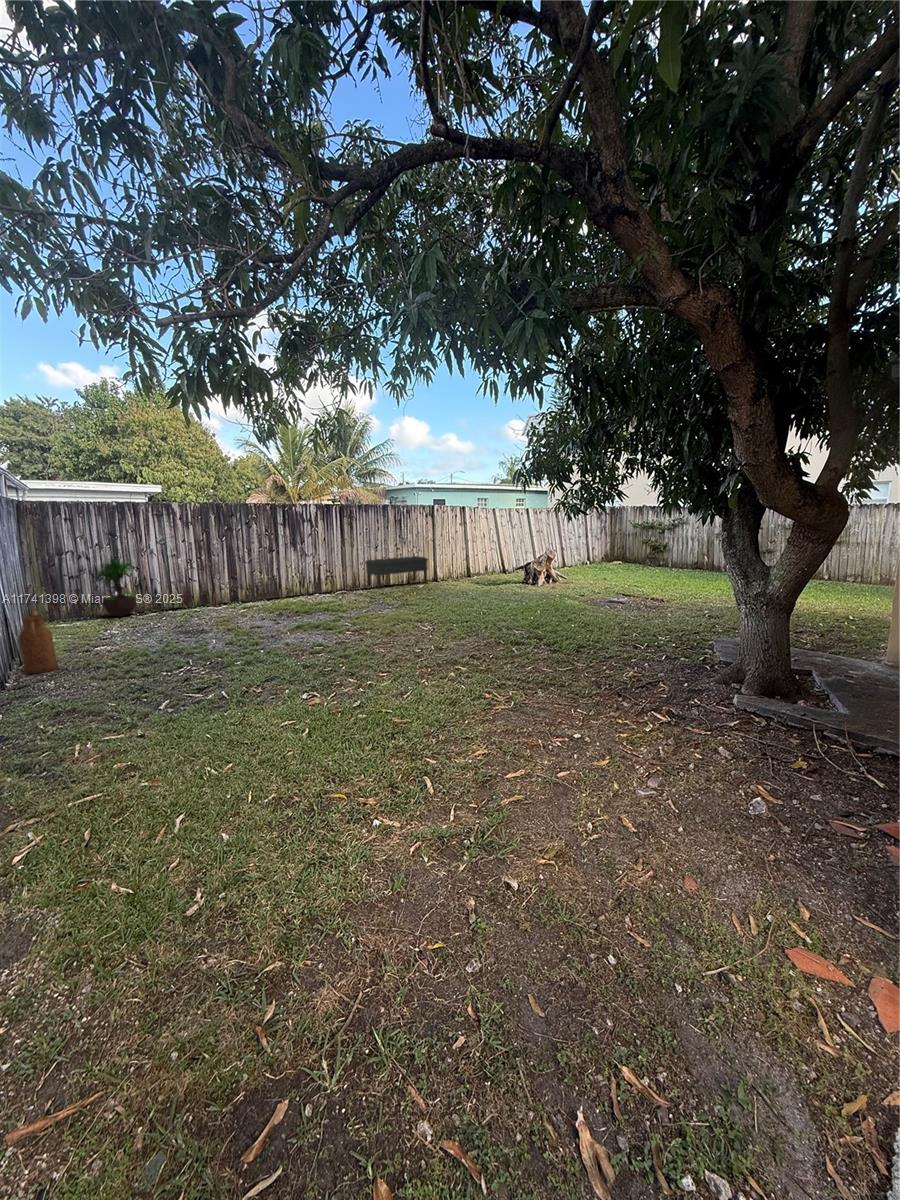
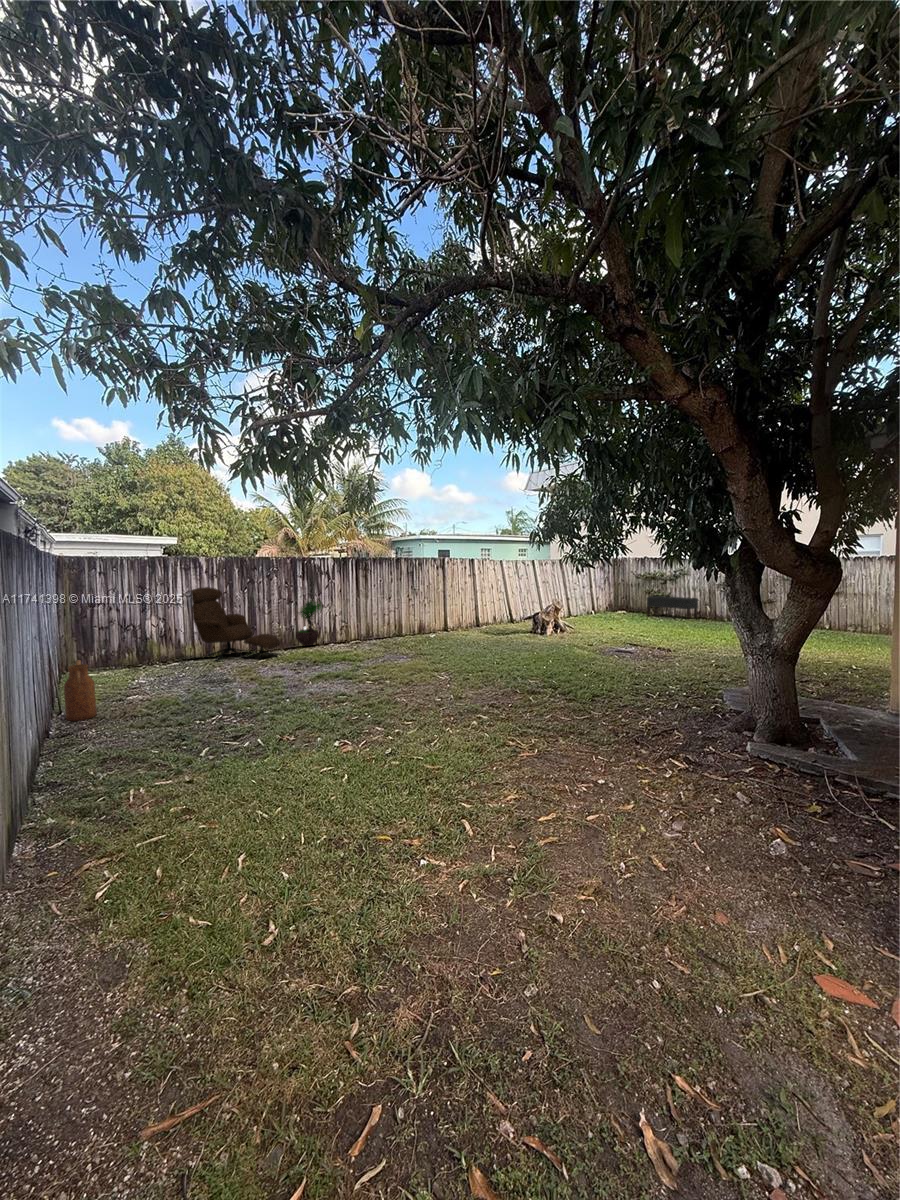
lounge chair: none [163,535,261,612] -> present [191,587,281,661]
bench: present [365,556,428,589] -> present [647,596,699,619]
potted tree: present [96,557,136,616] -> present [296,600,321,646]

